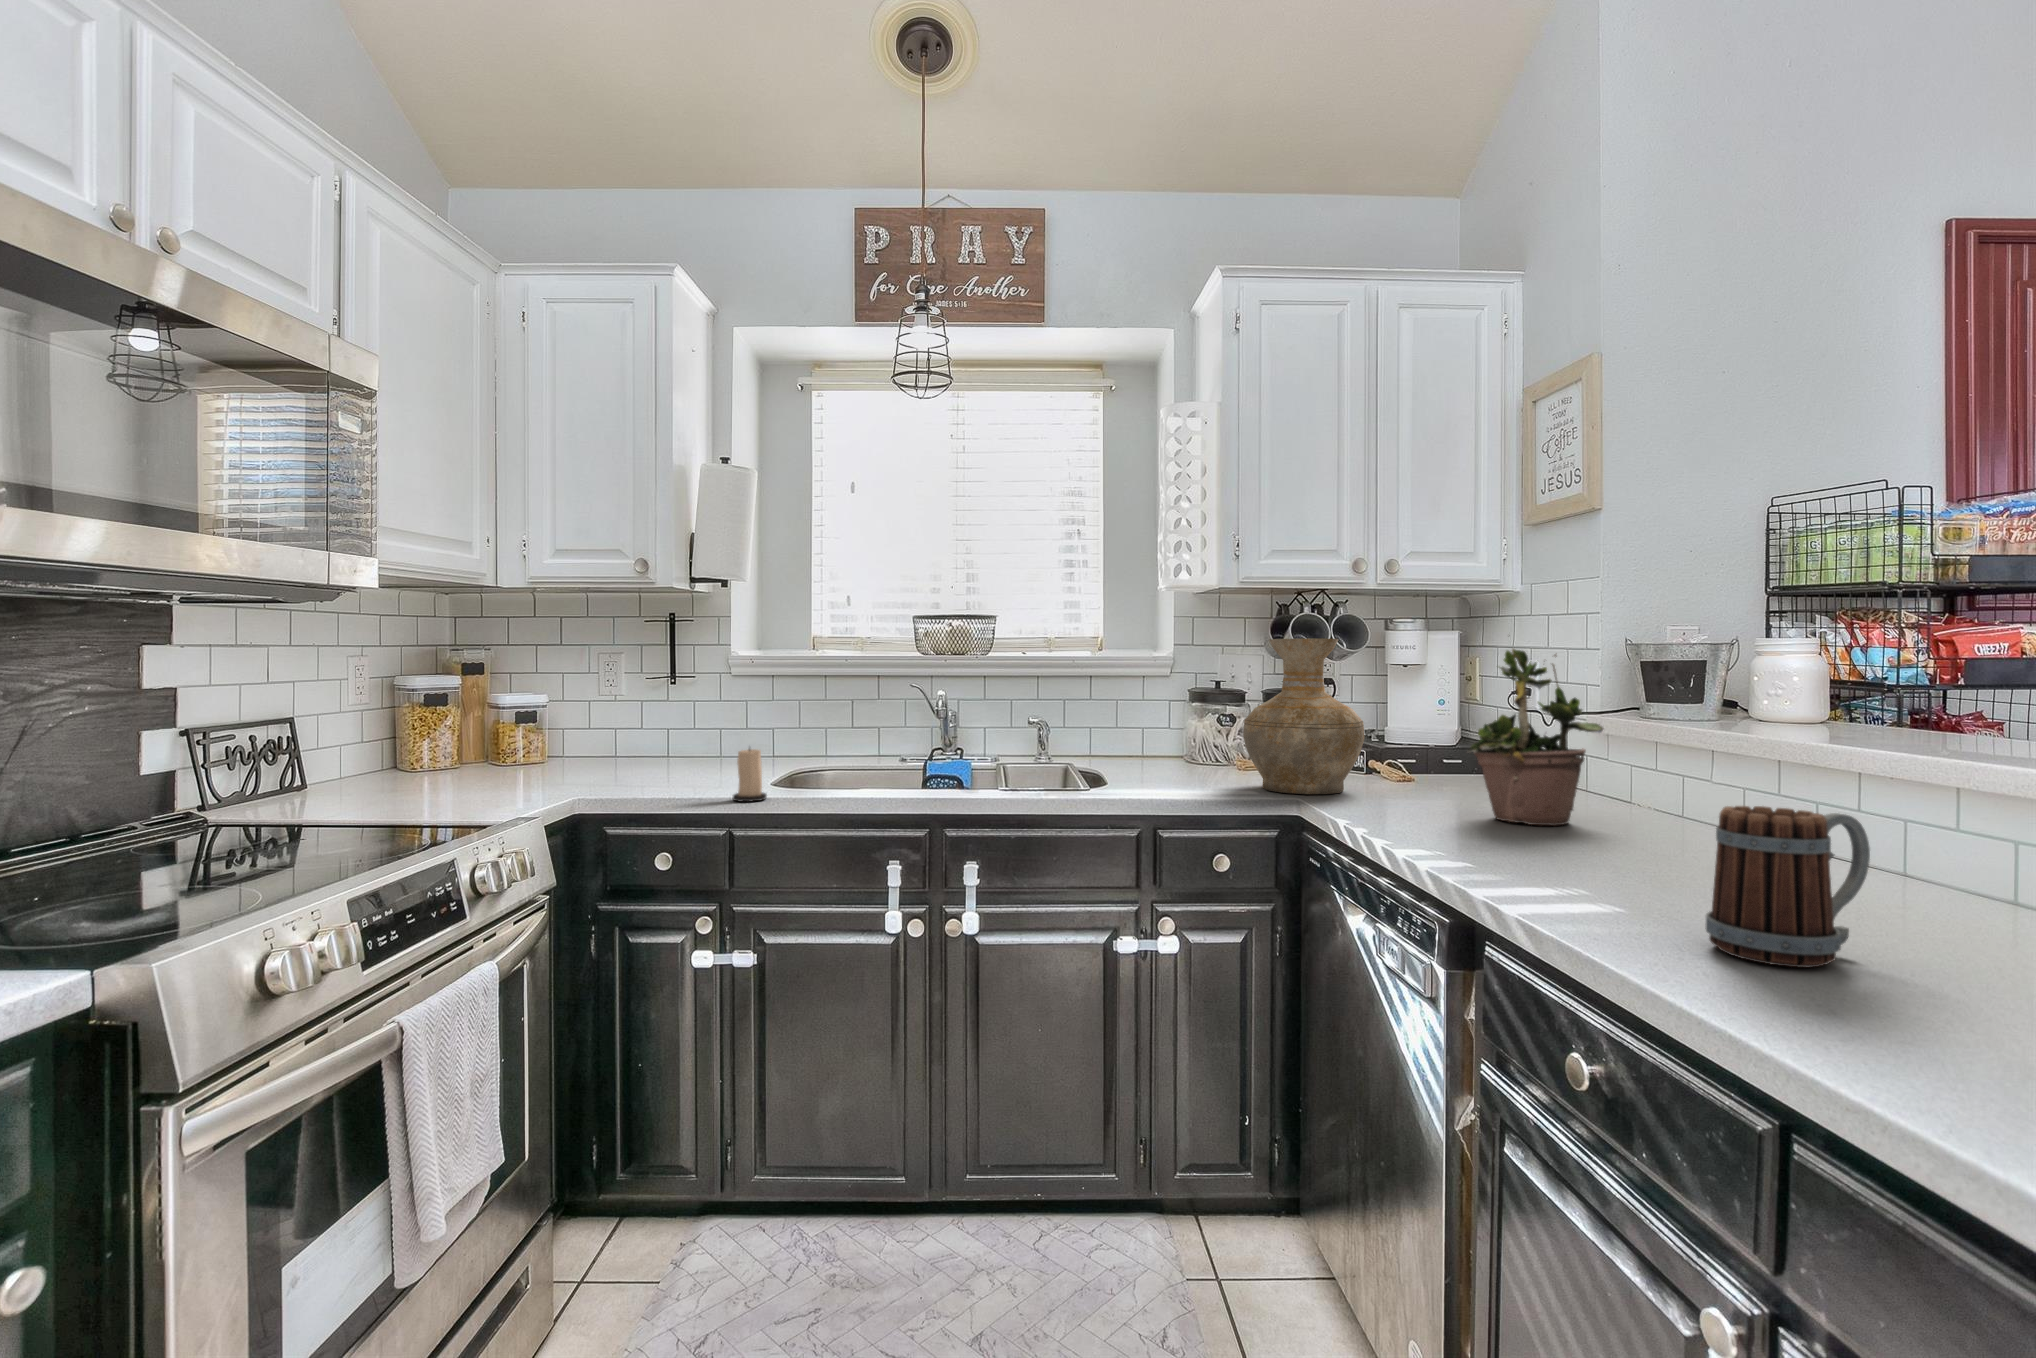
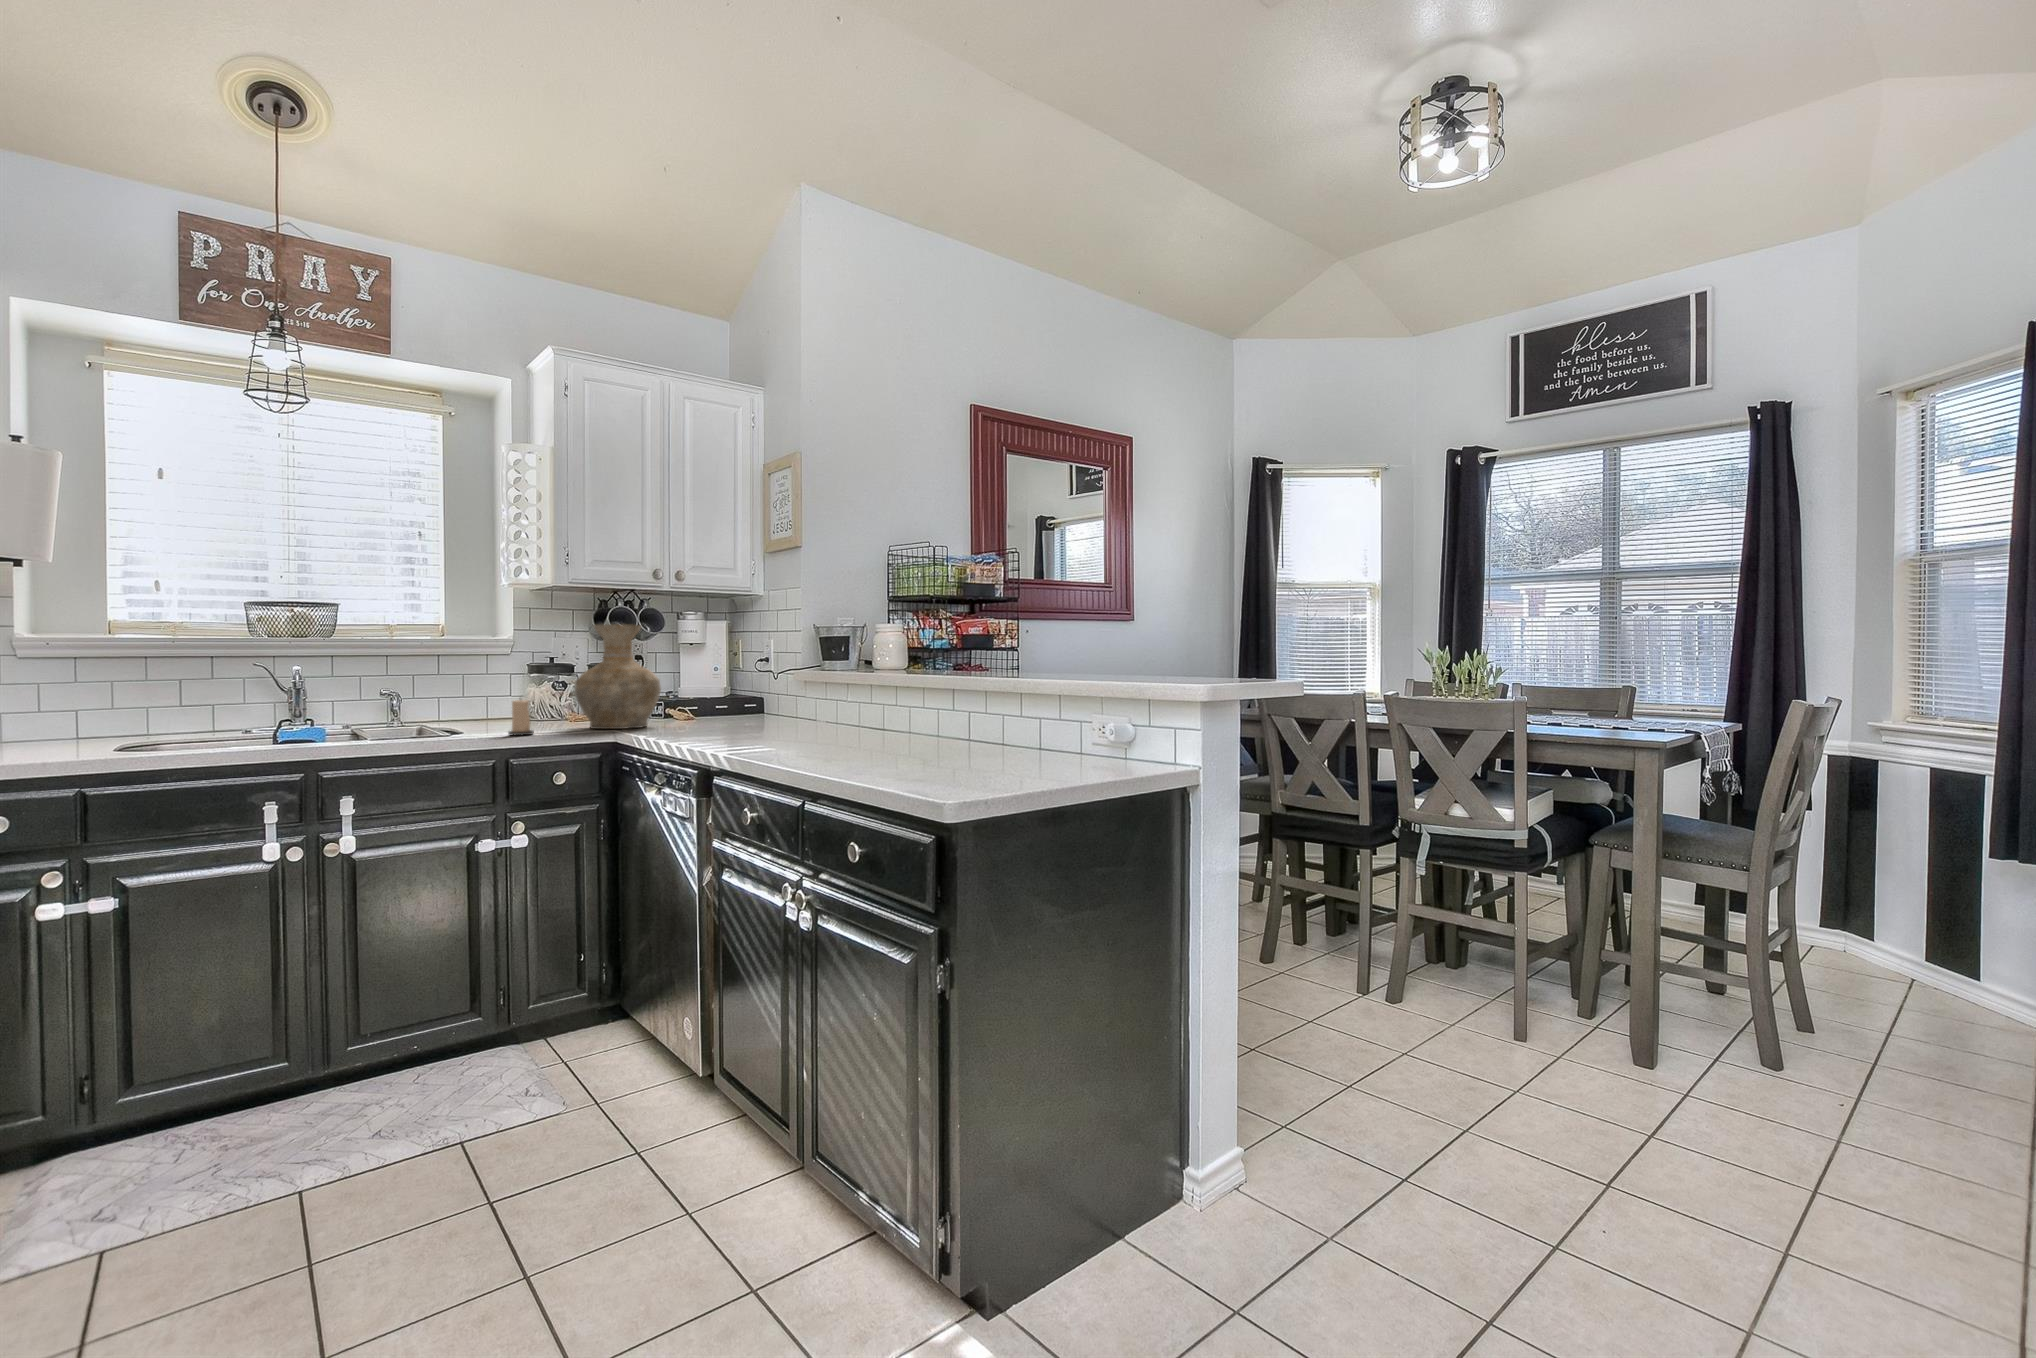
potted plant: present [1468,649,1604,825] -> none [717,623,791,731]
candle: present [733,748,767,801] -> present [508,699,534,736]
mug: present [1706,806,1870,967] -> none [791,695,851,758]

